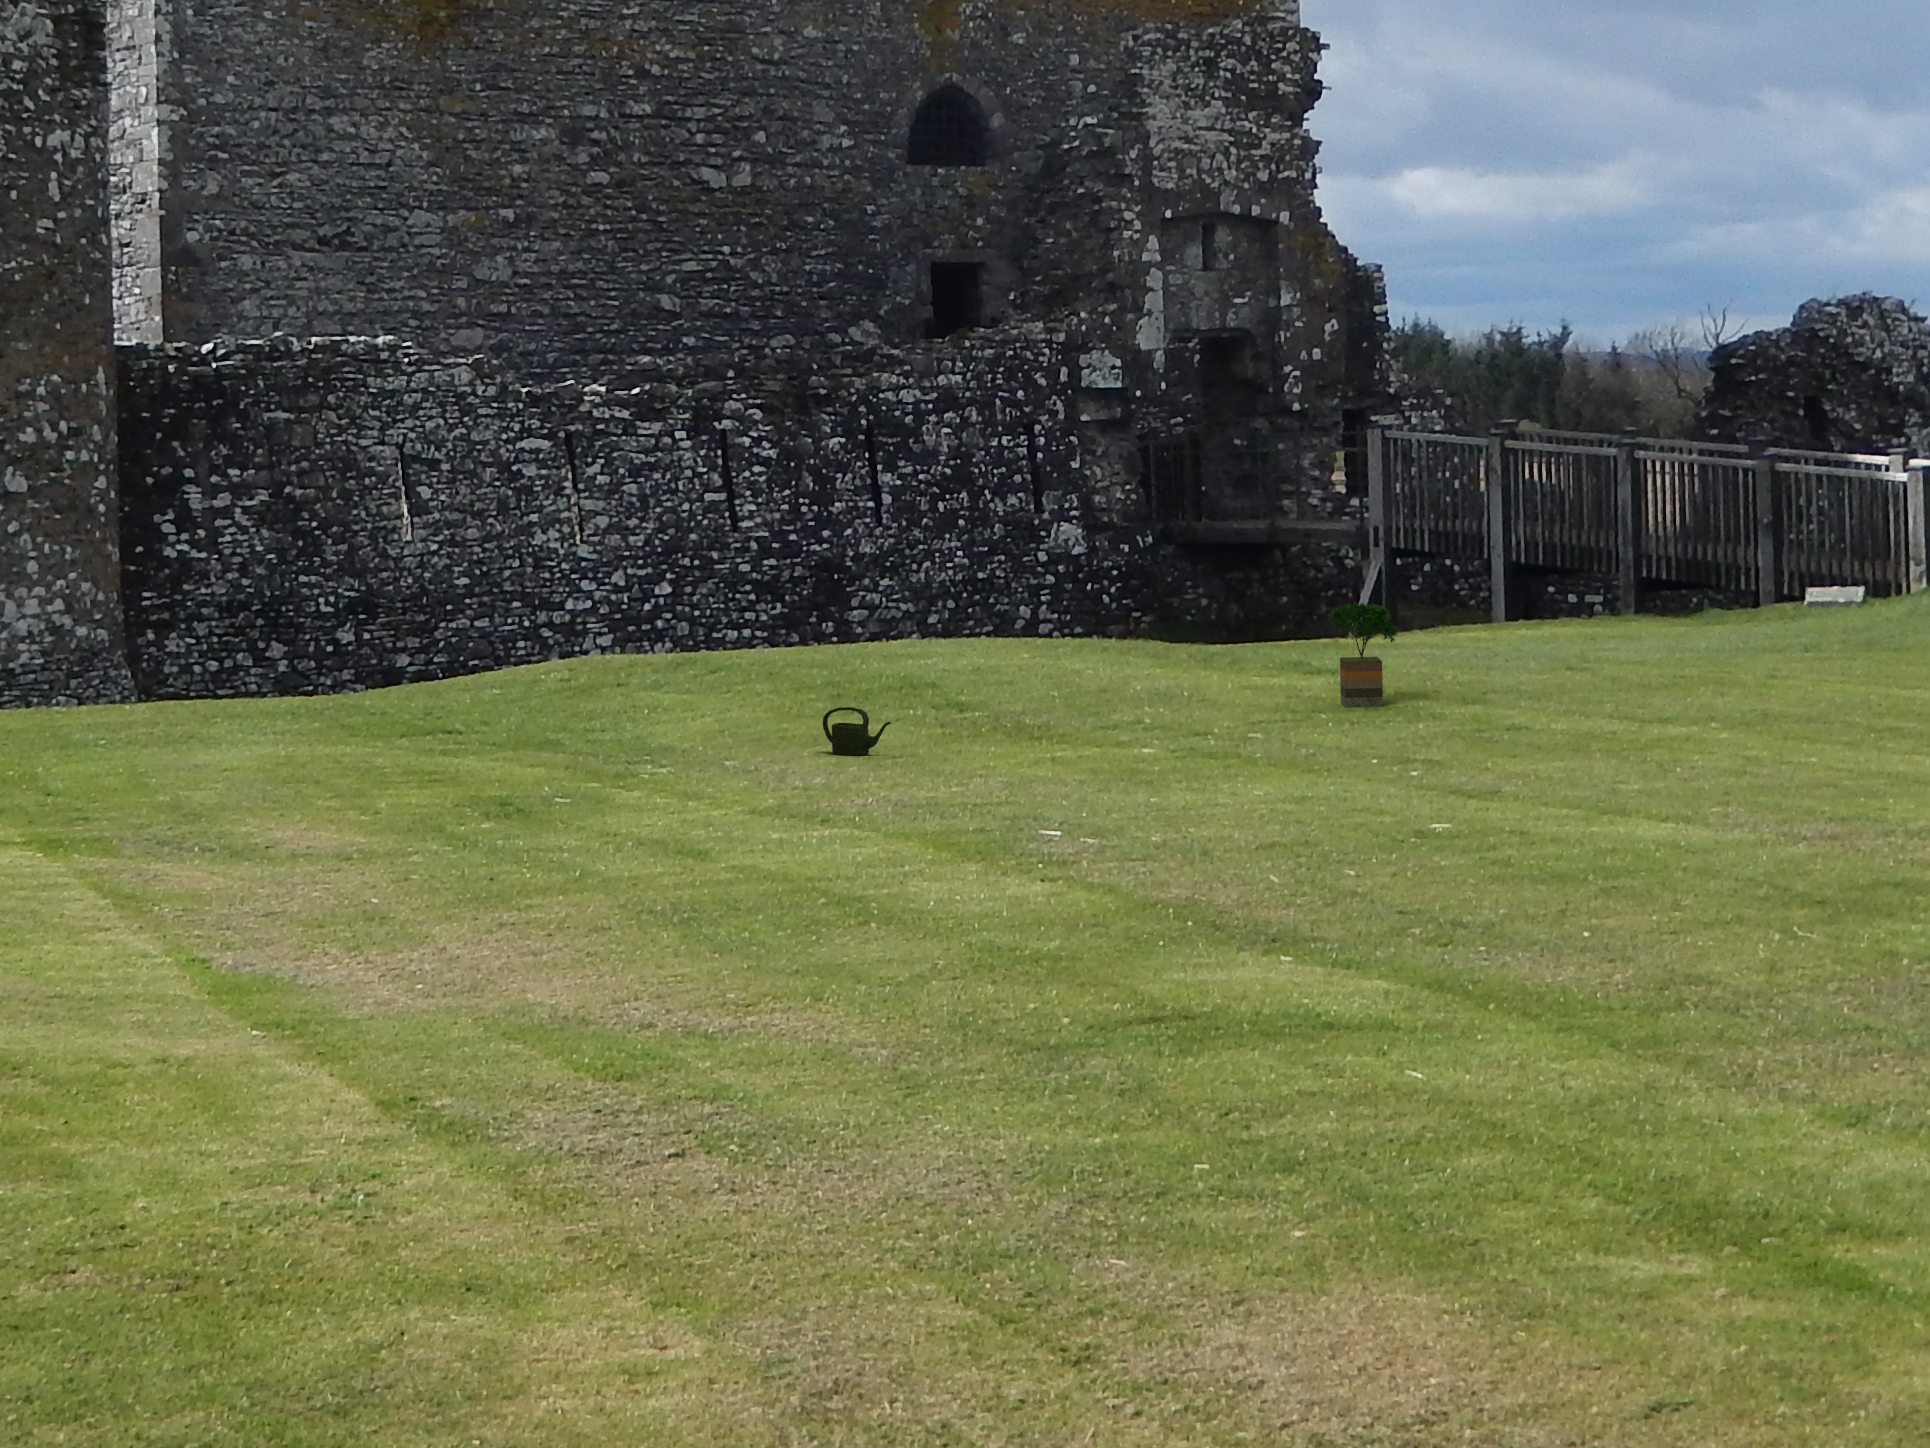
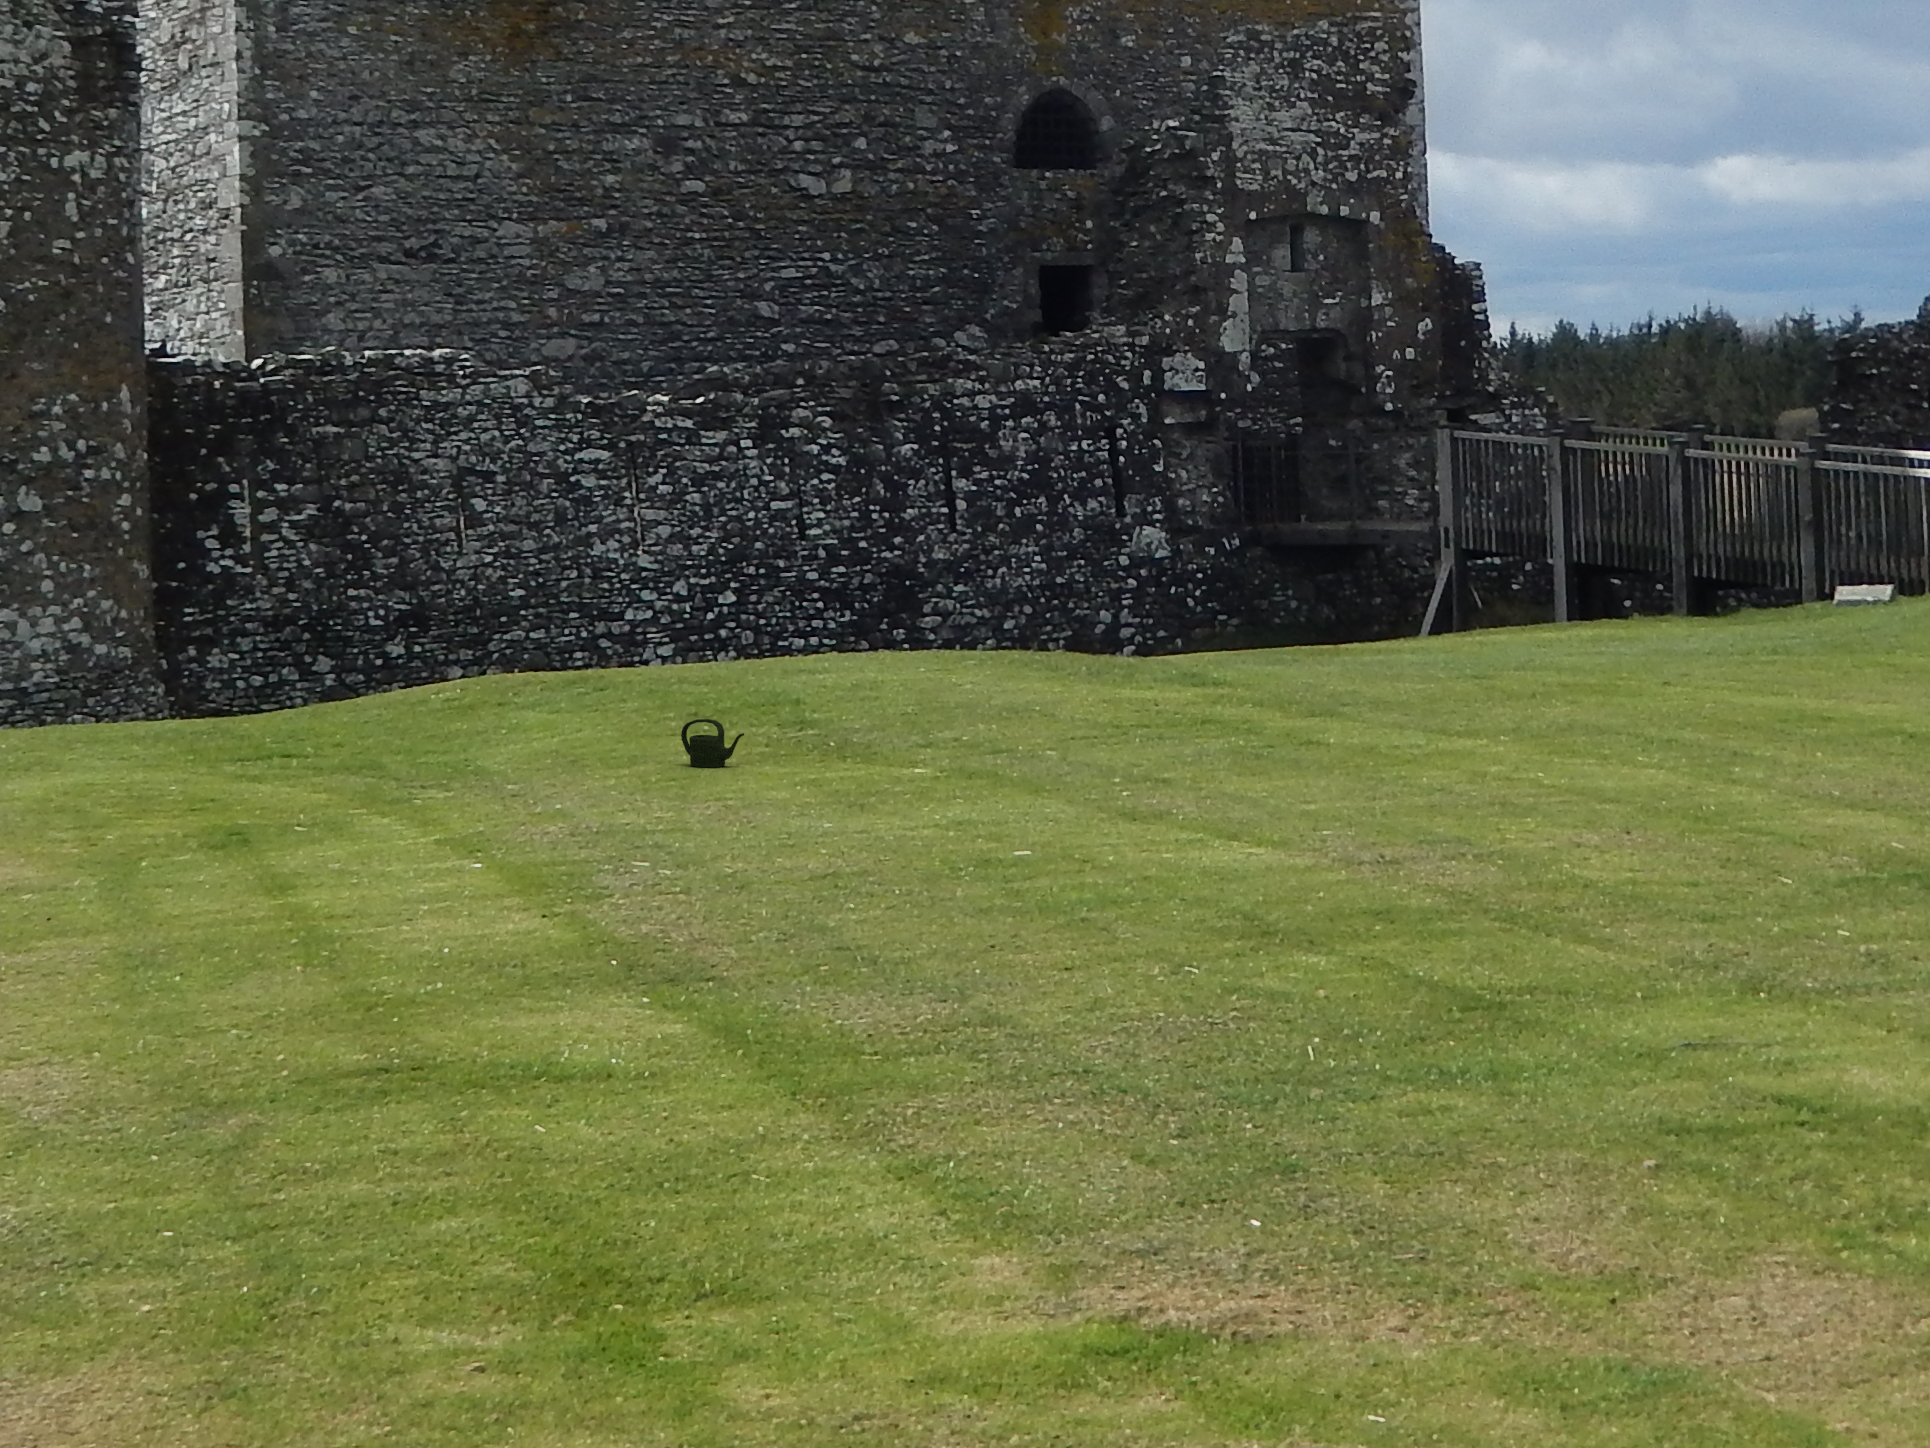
potted tree: present [1328,603,1397,707] -> none [1225,607,1297,714]

